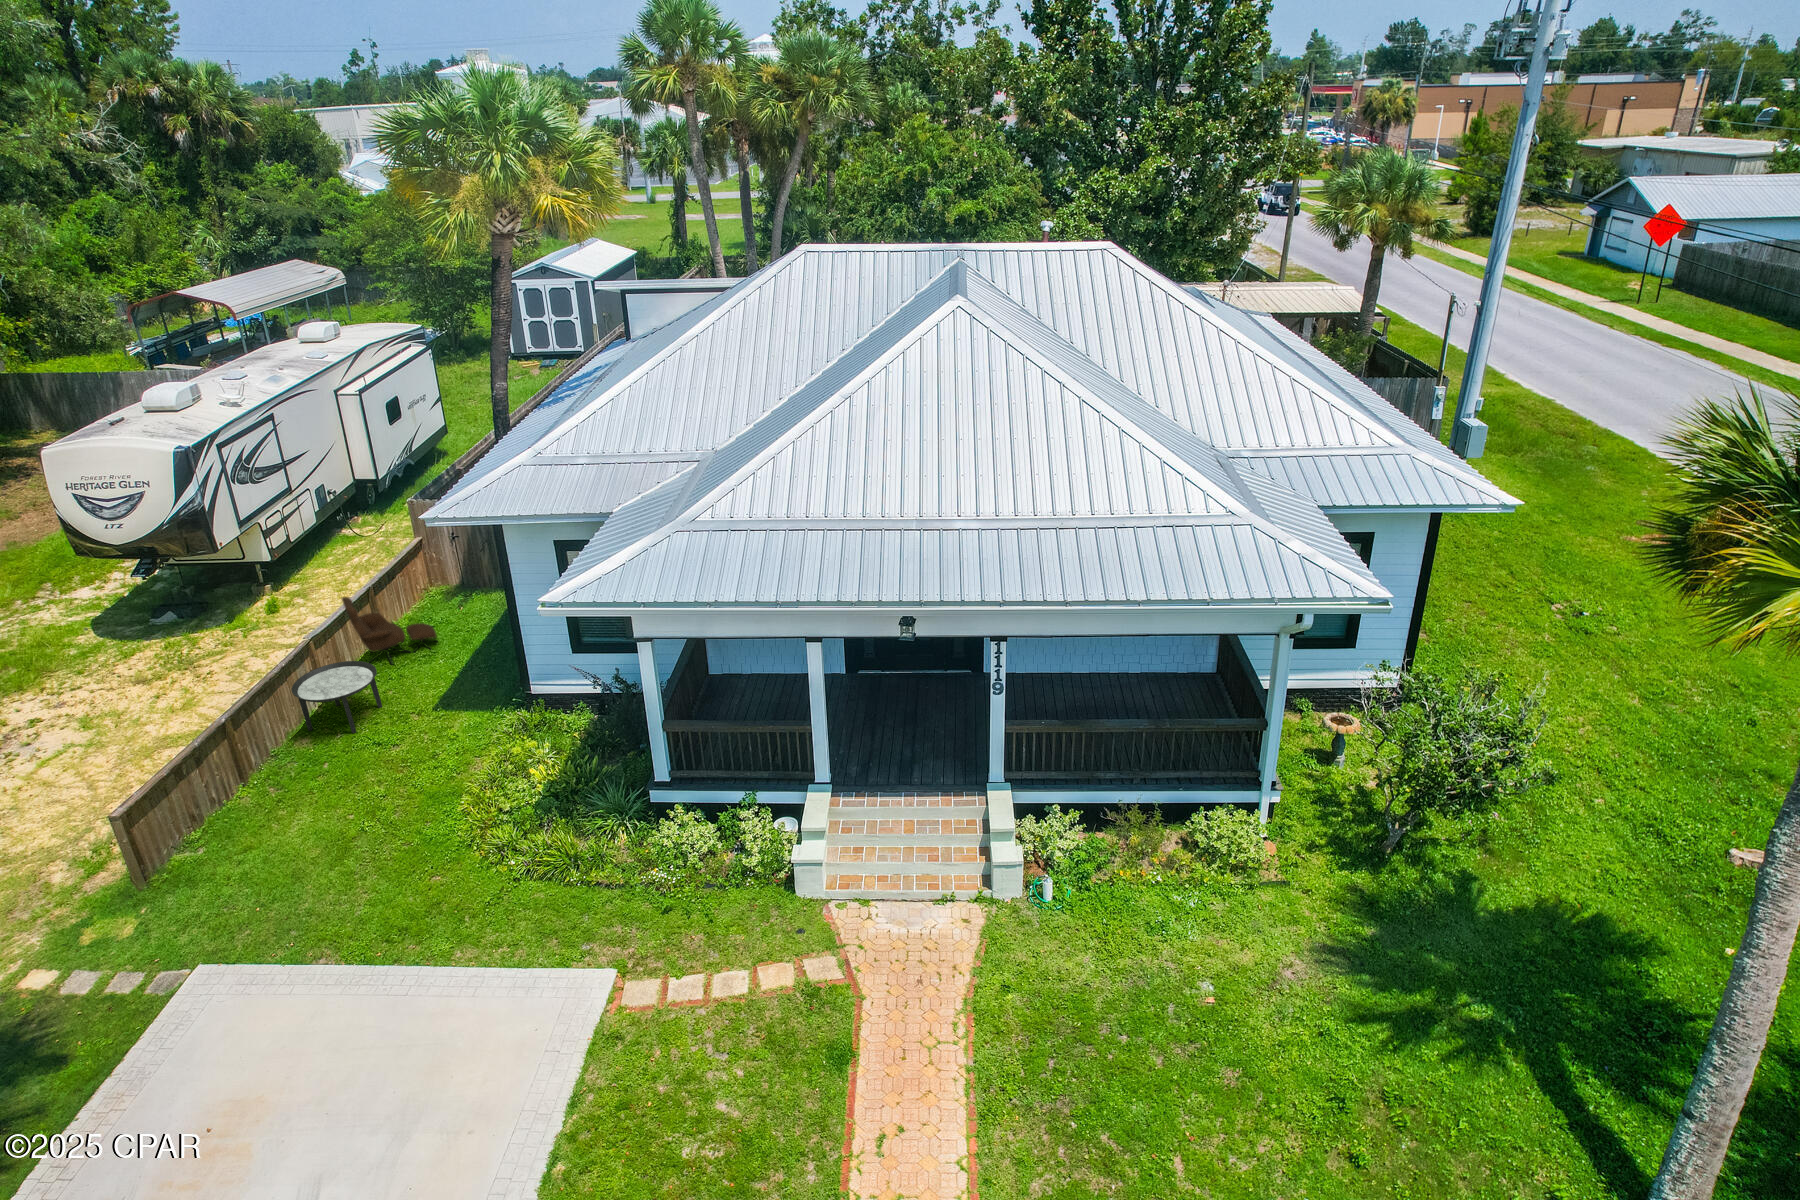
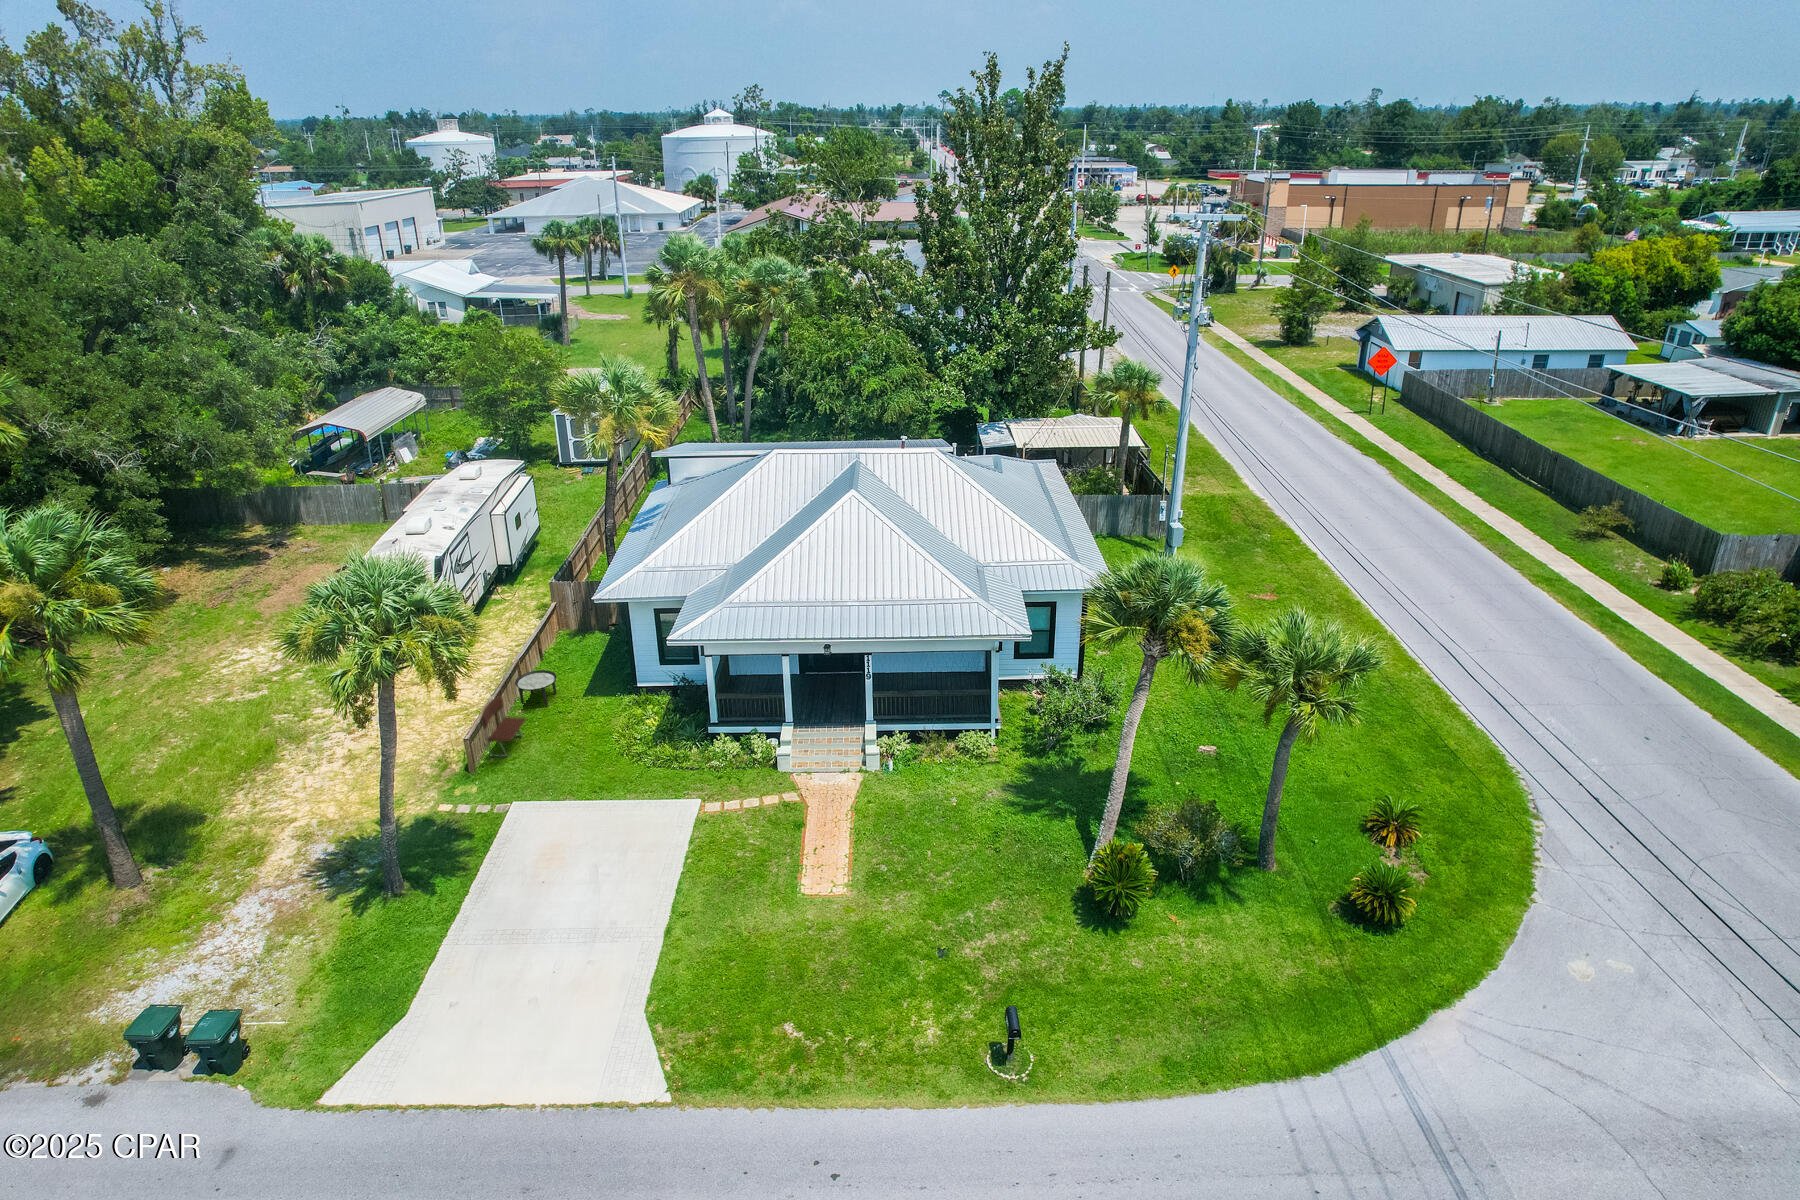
lounge chair: present [342,597,437,664] -> none [528,636,576,673]
bench: none [165,716,286,846] -> present [481,696,526,757]

